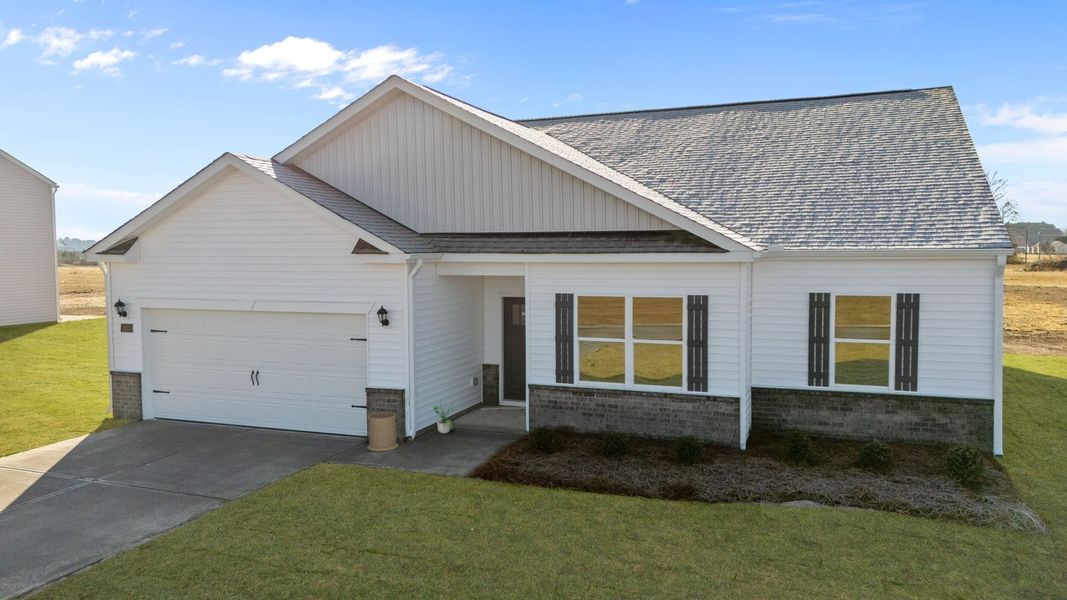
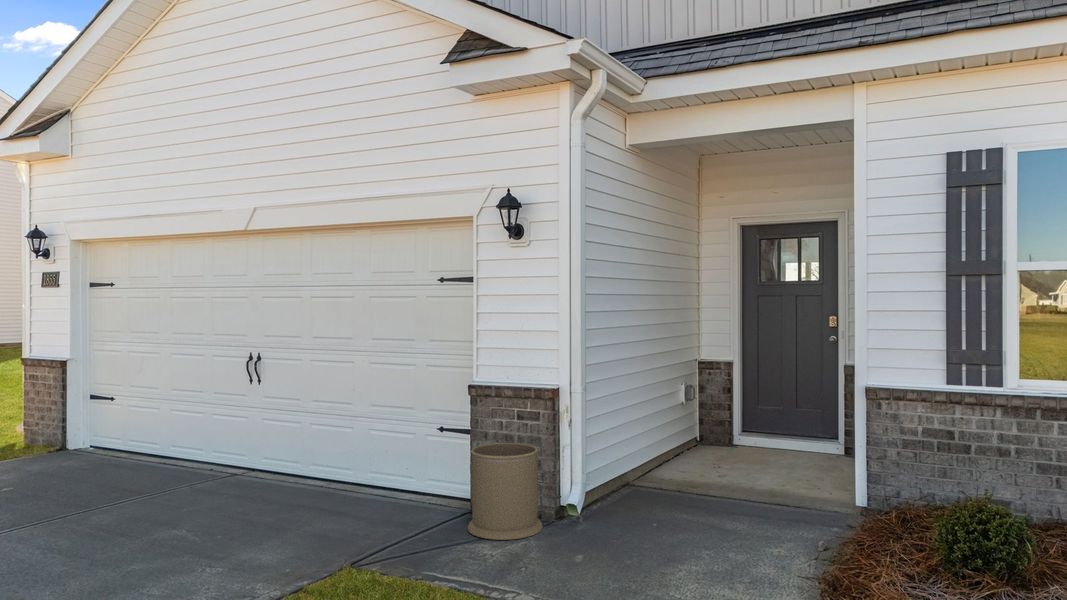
potted plant: present [434,406,453,433] -> none [617,415,667,500]

